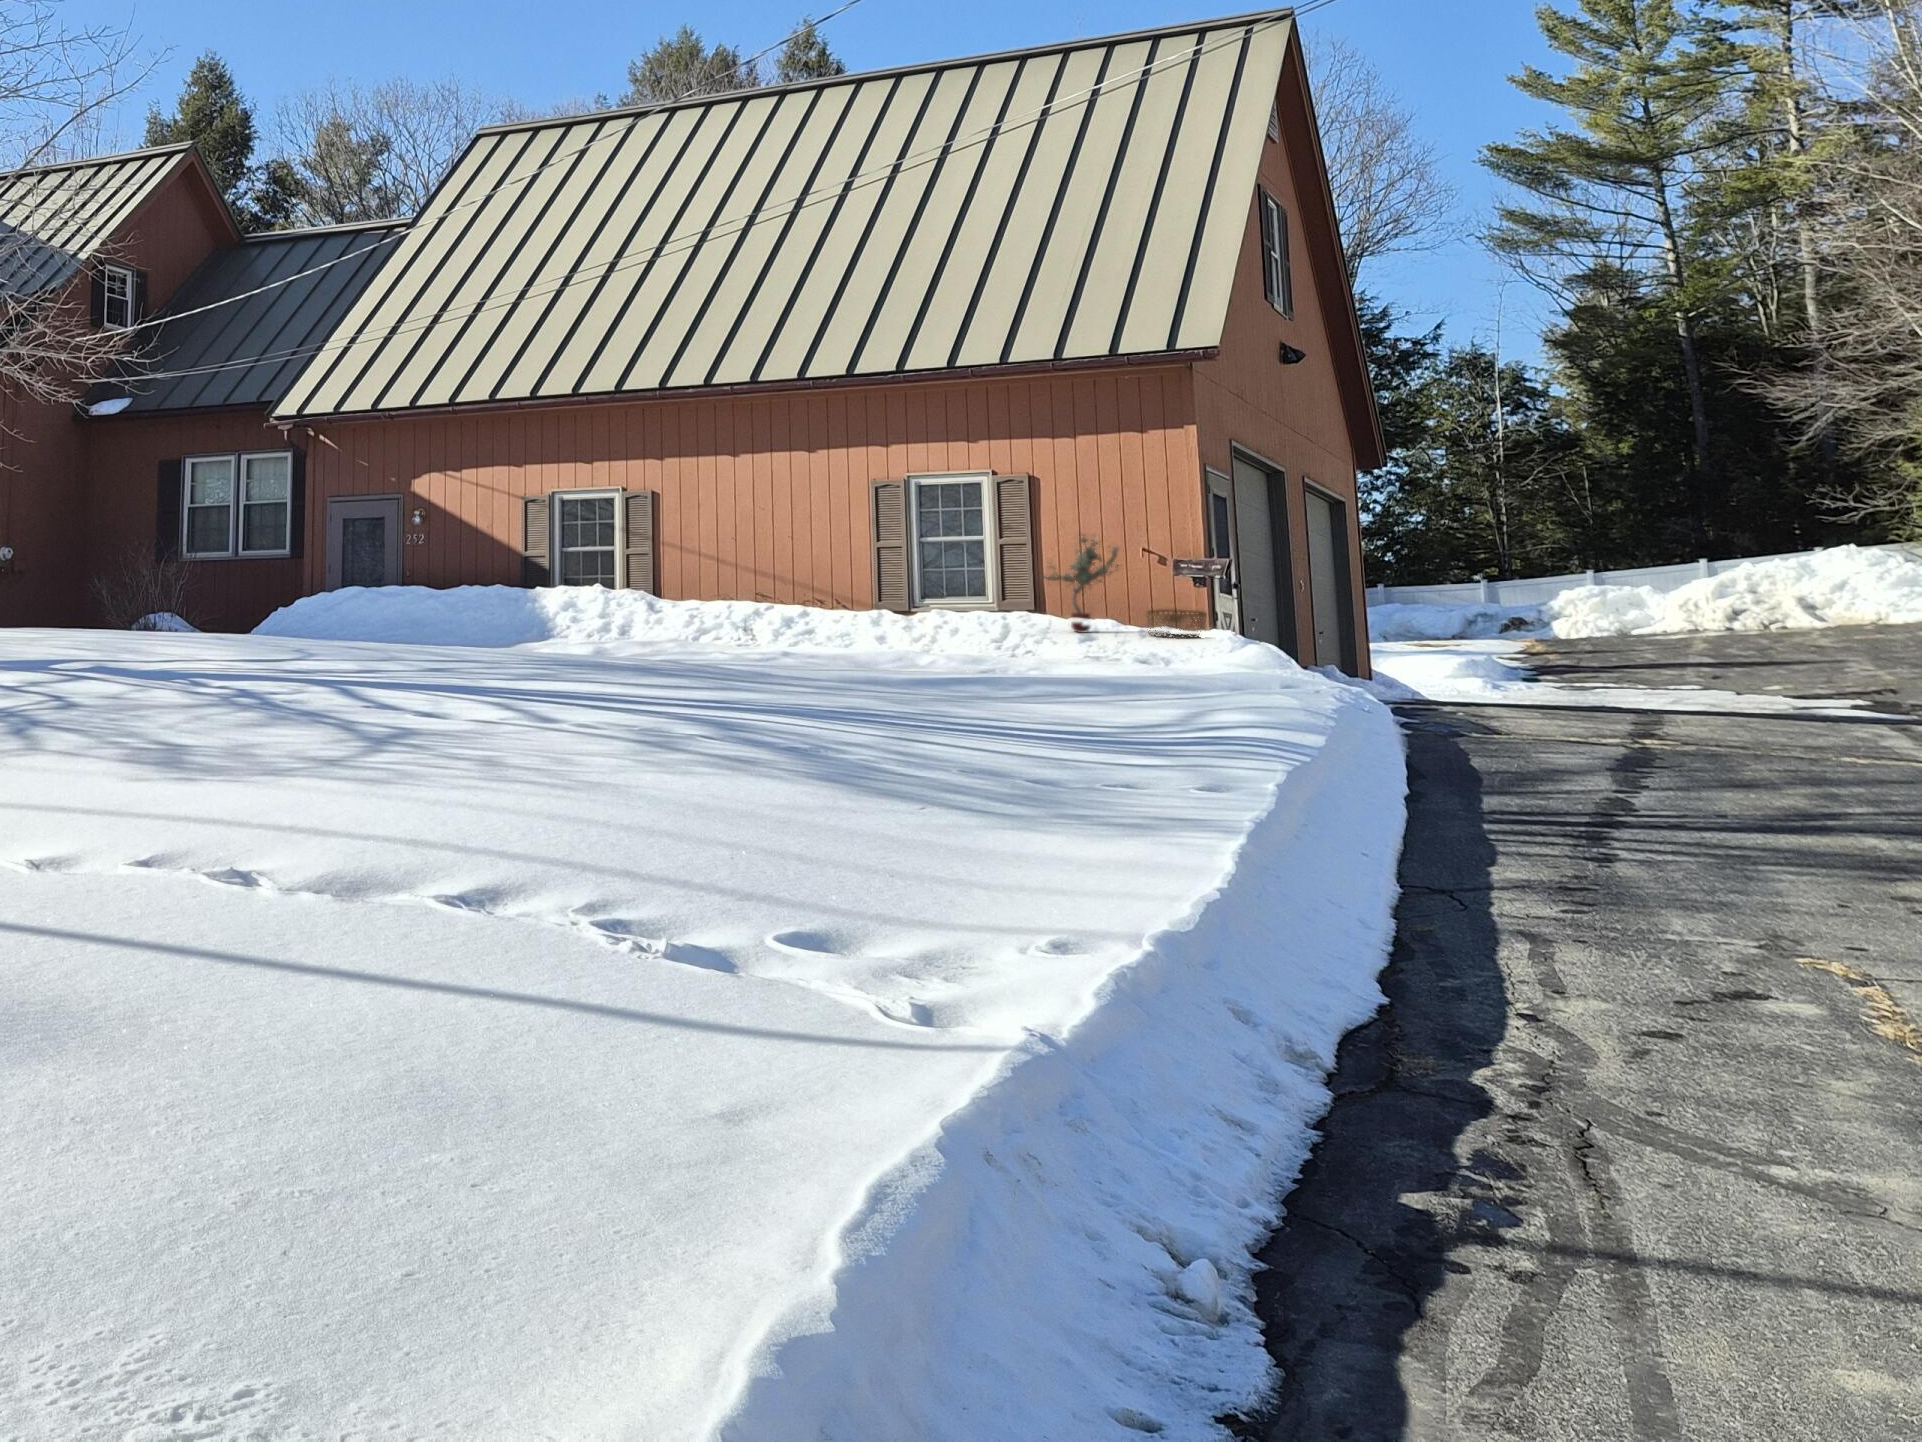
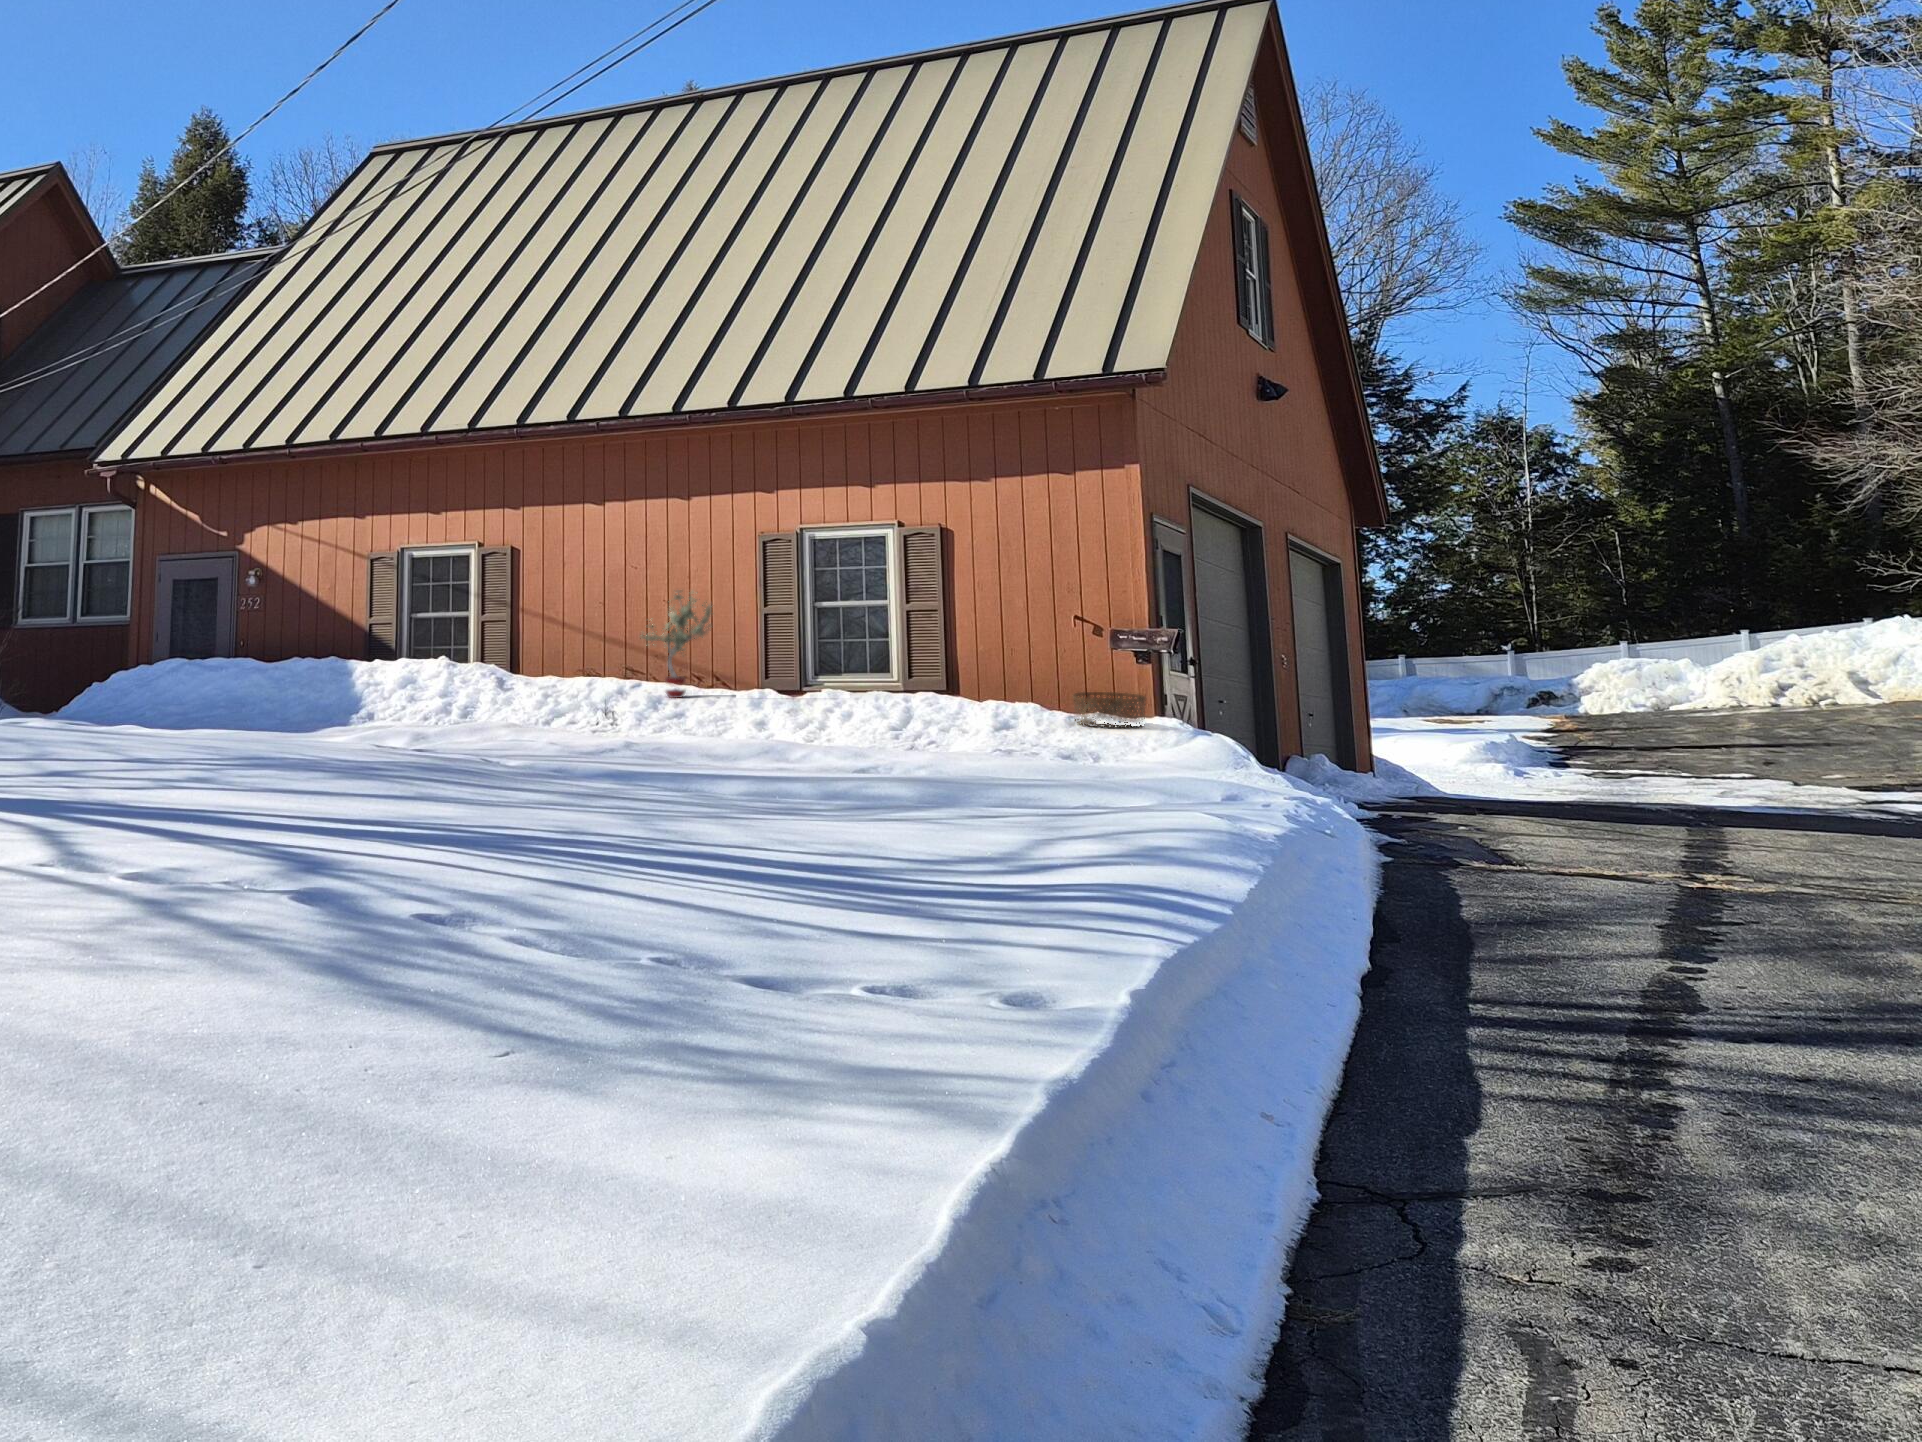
potted tree: present [1043,534,1119,633] -> present [641,591,712,698]

